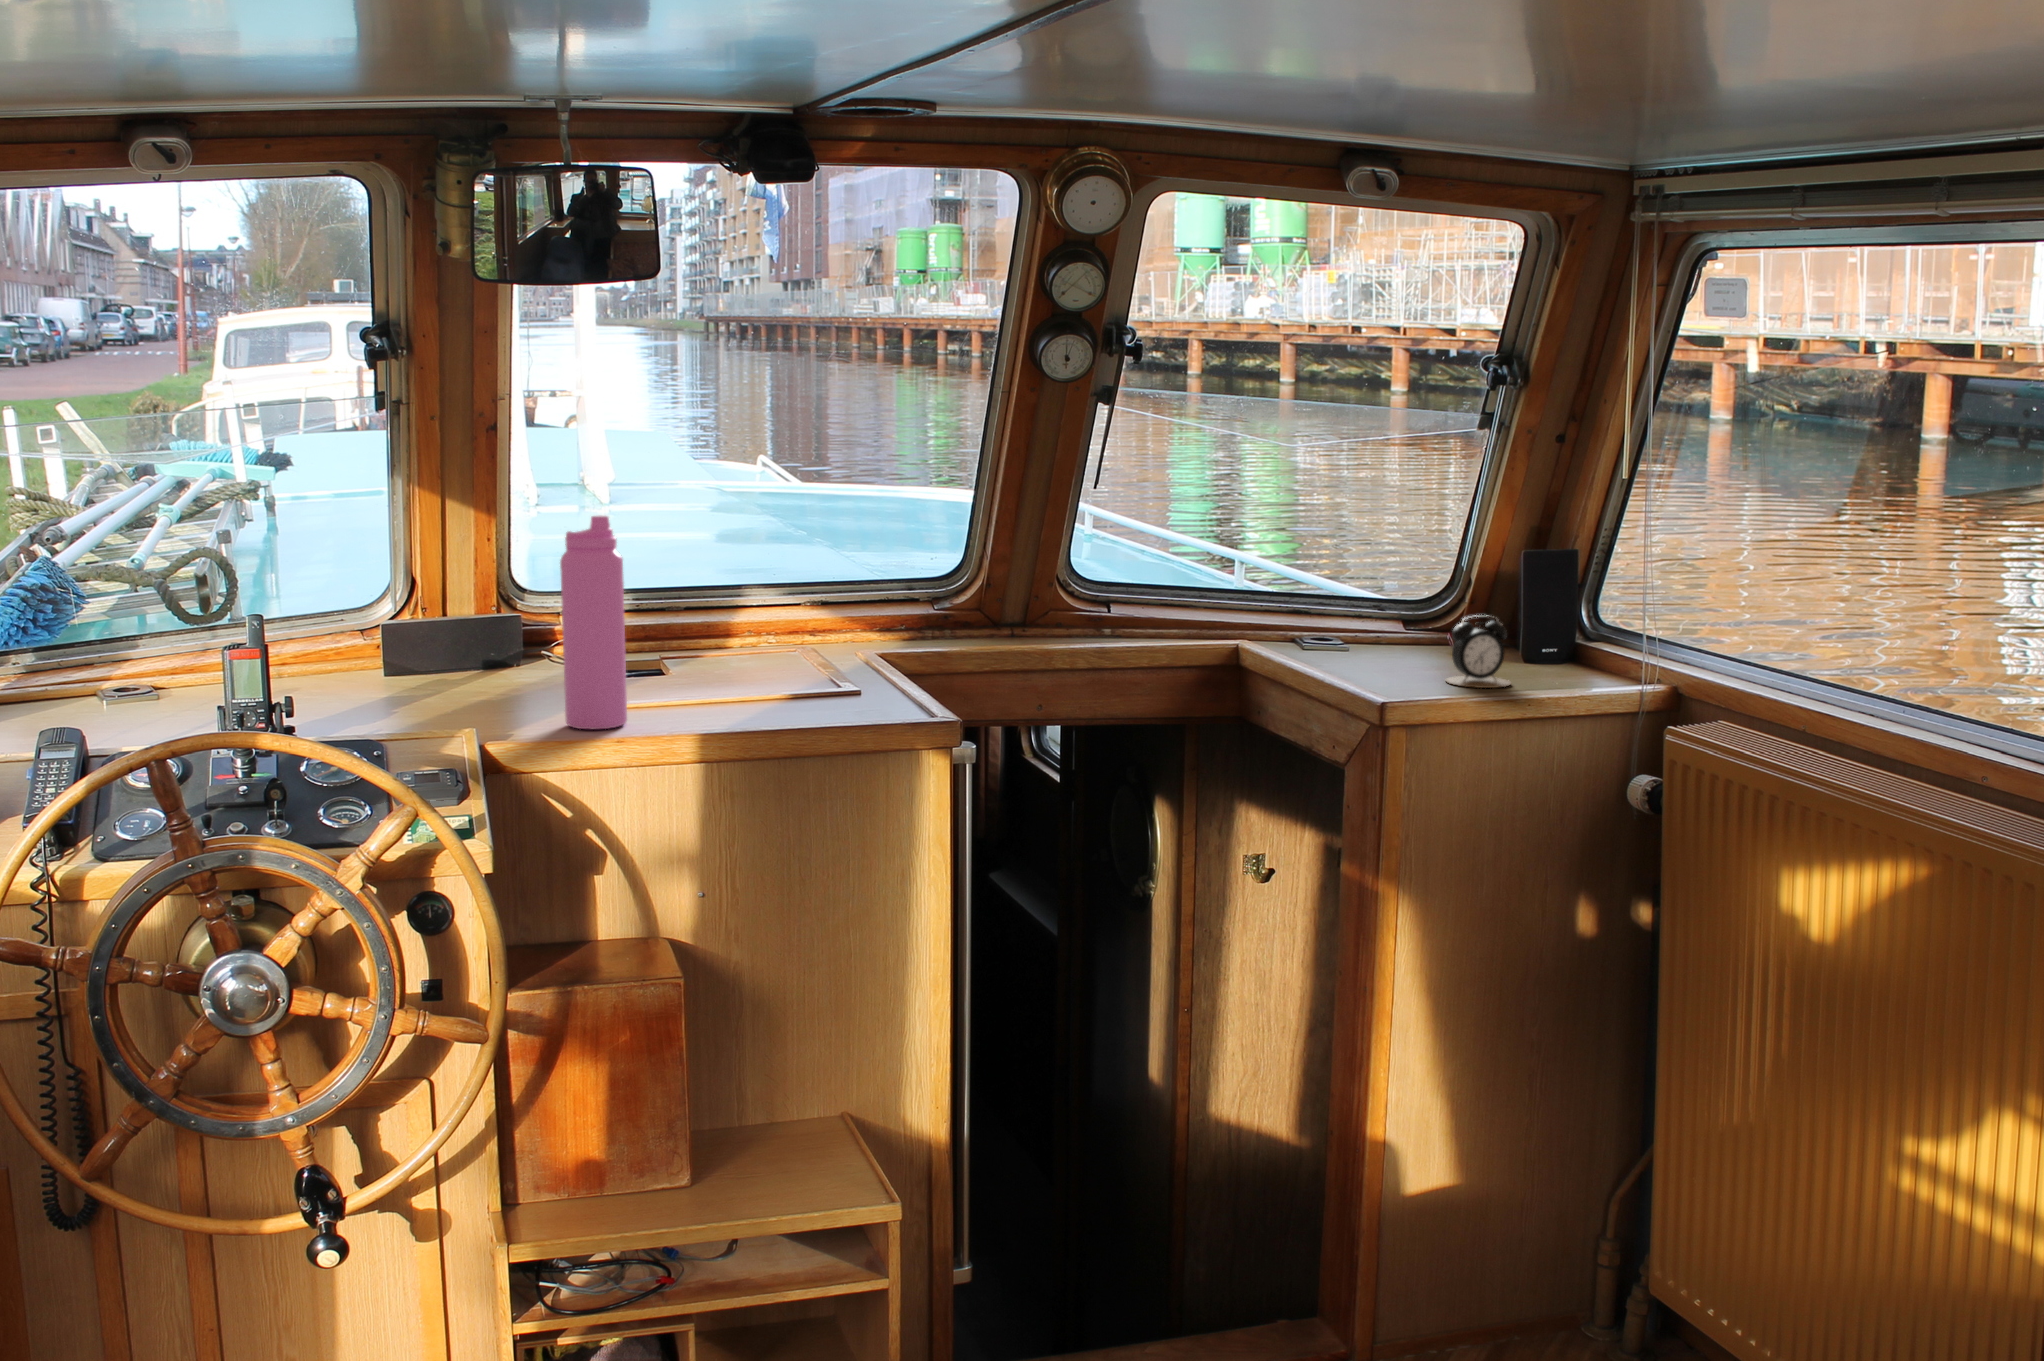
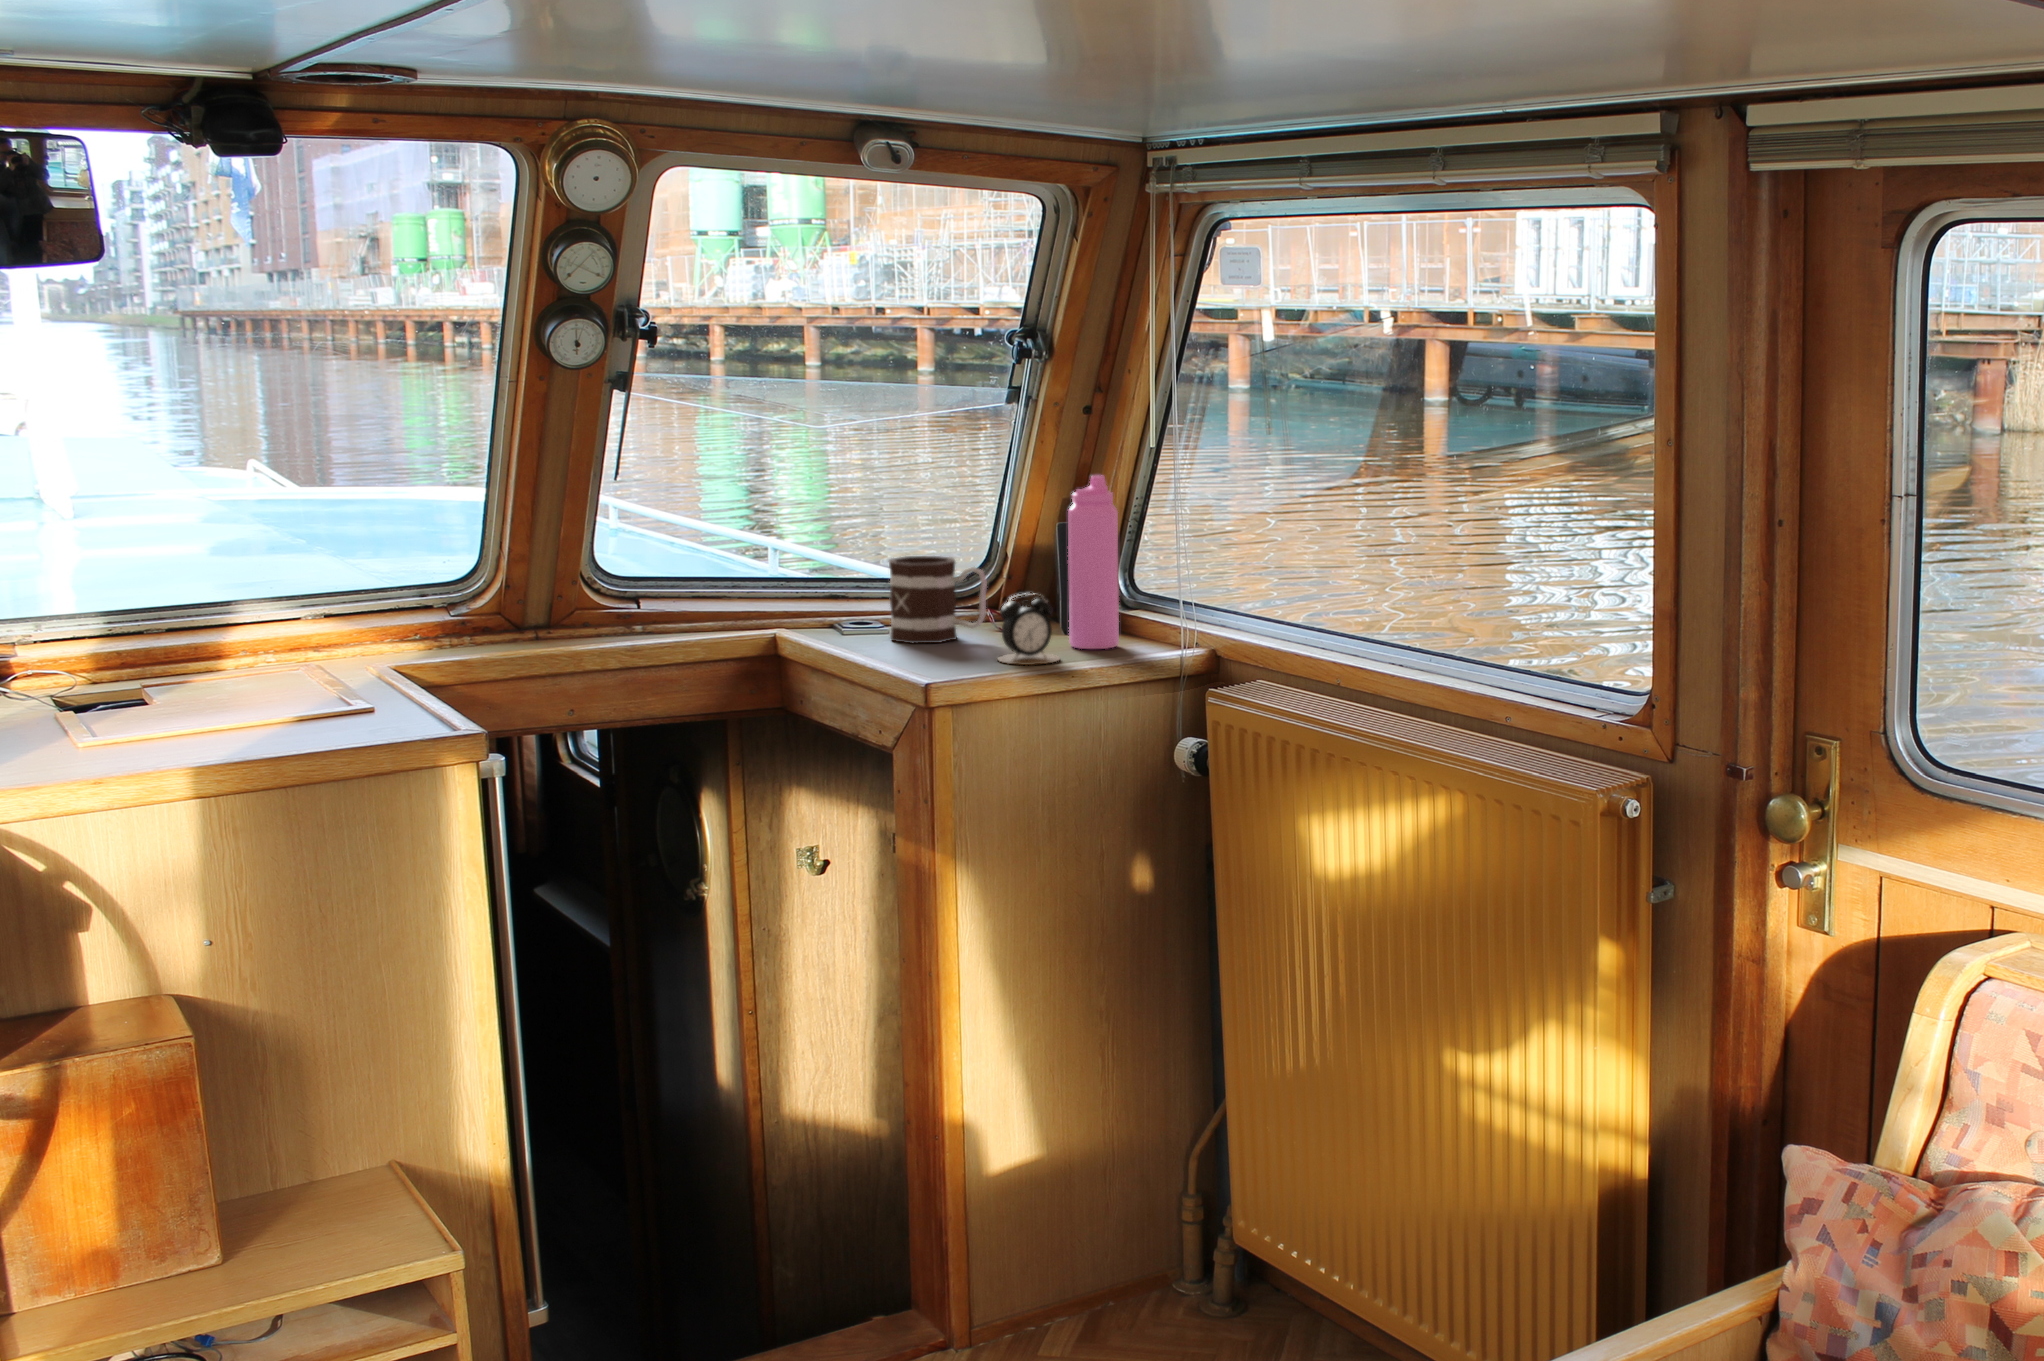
water bottle: present [560,516,627,729] -> present [1068,475,1119,649]
mug: none [1342,574,1443,661] -> present [889,556,987,643]

